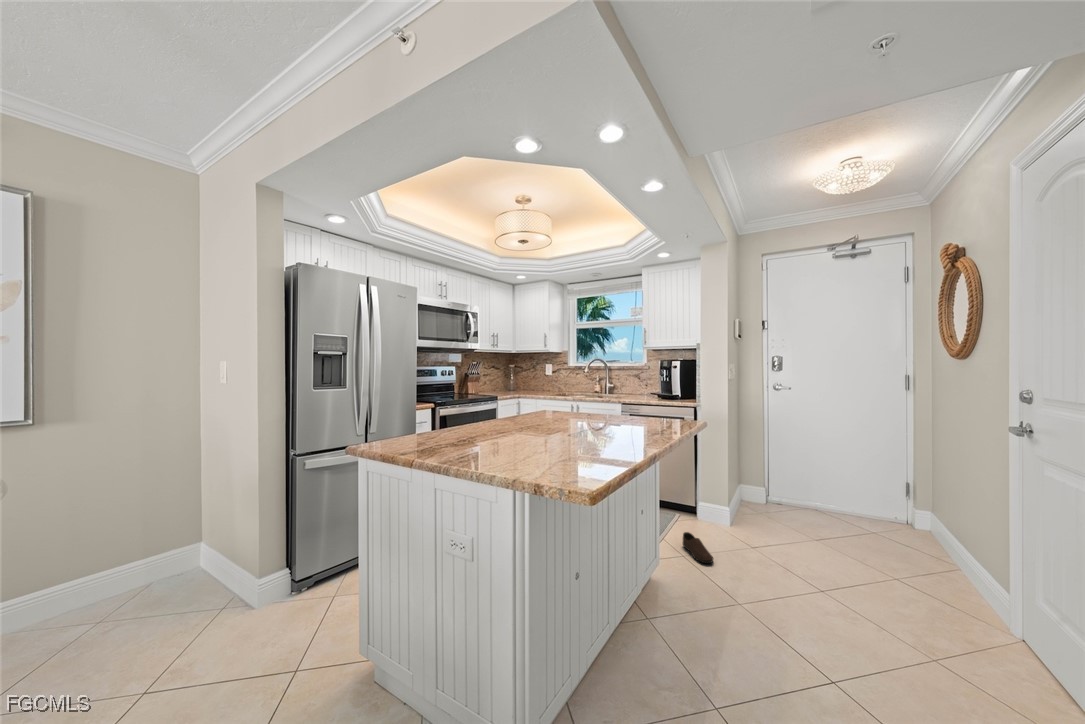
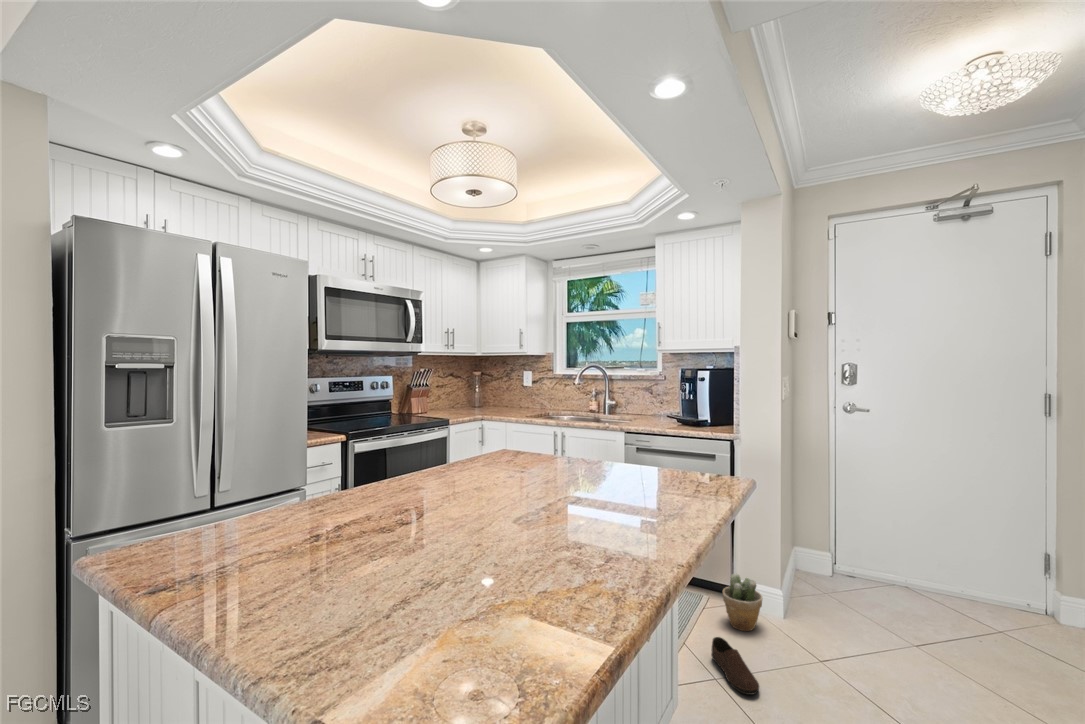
potted plant: none [690,495,716,532] -> present [723,574,763,631]

